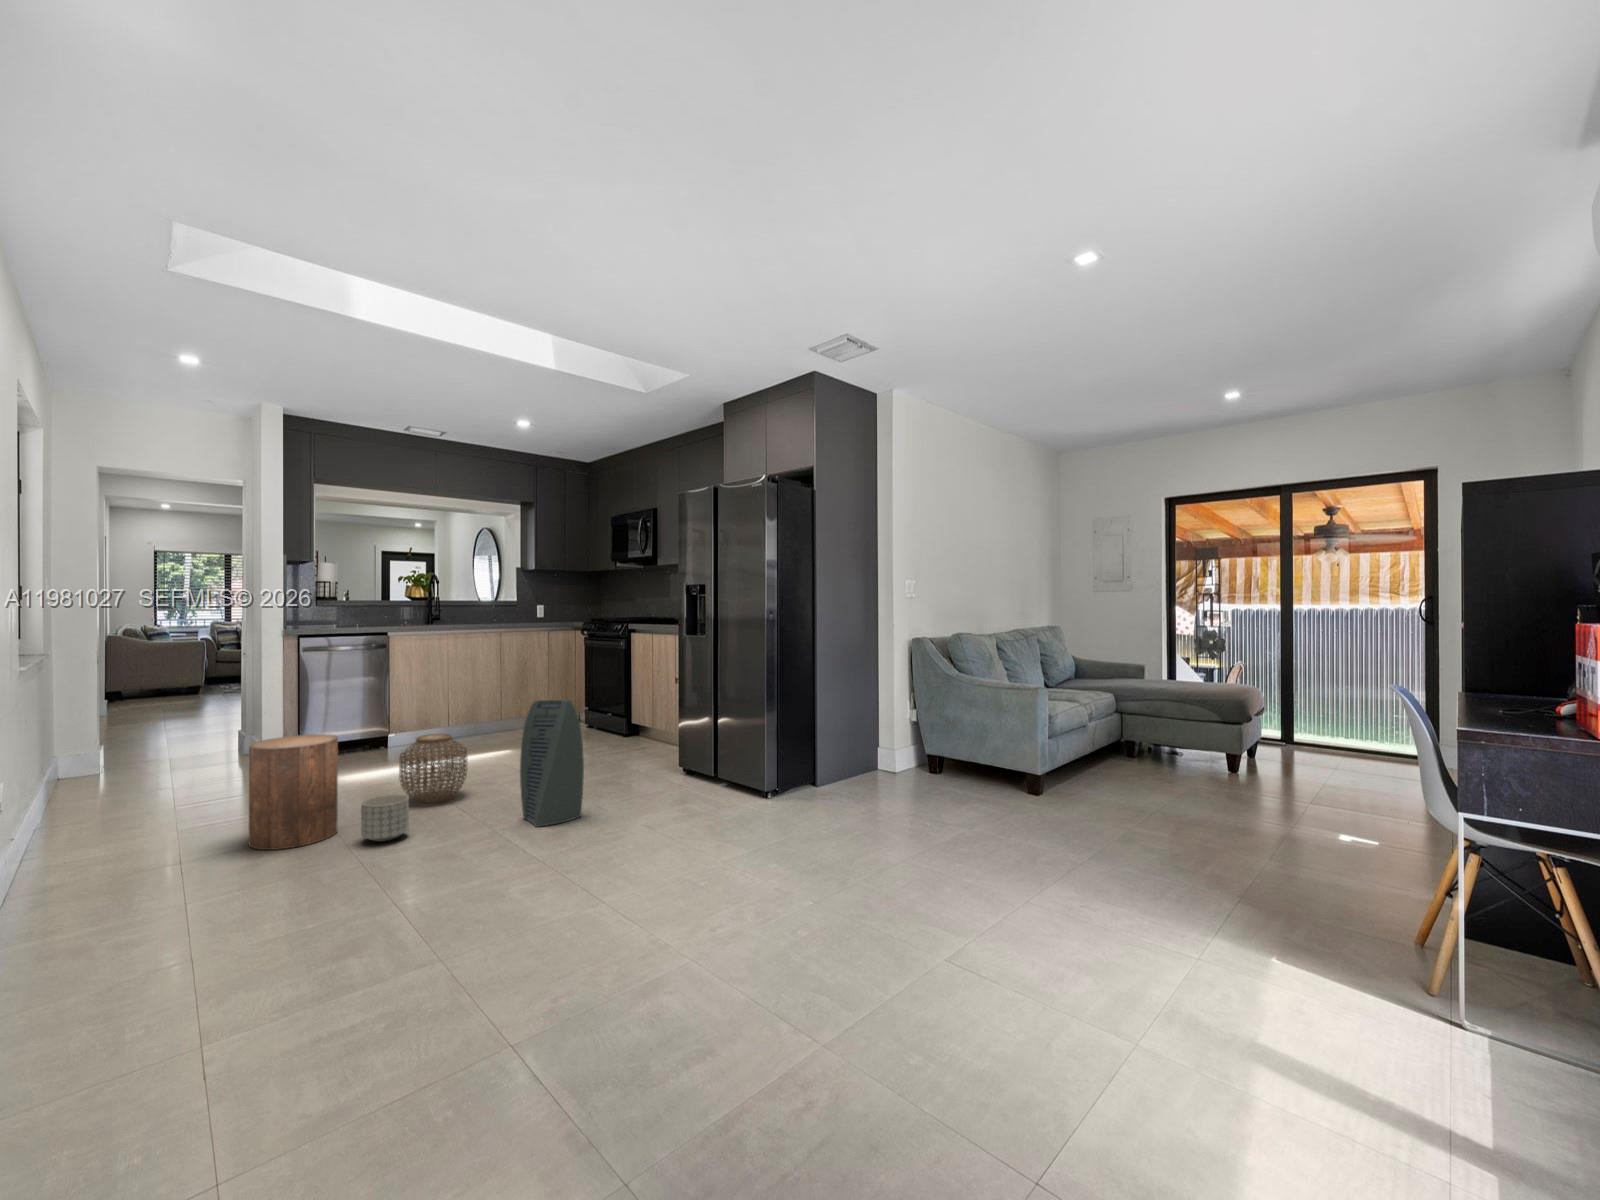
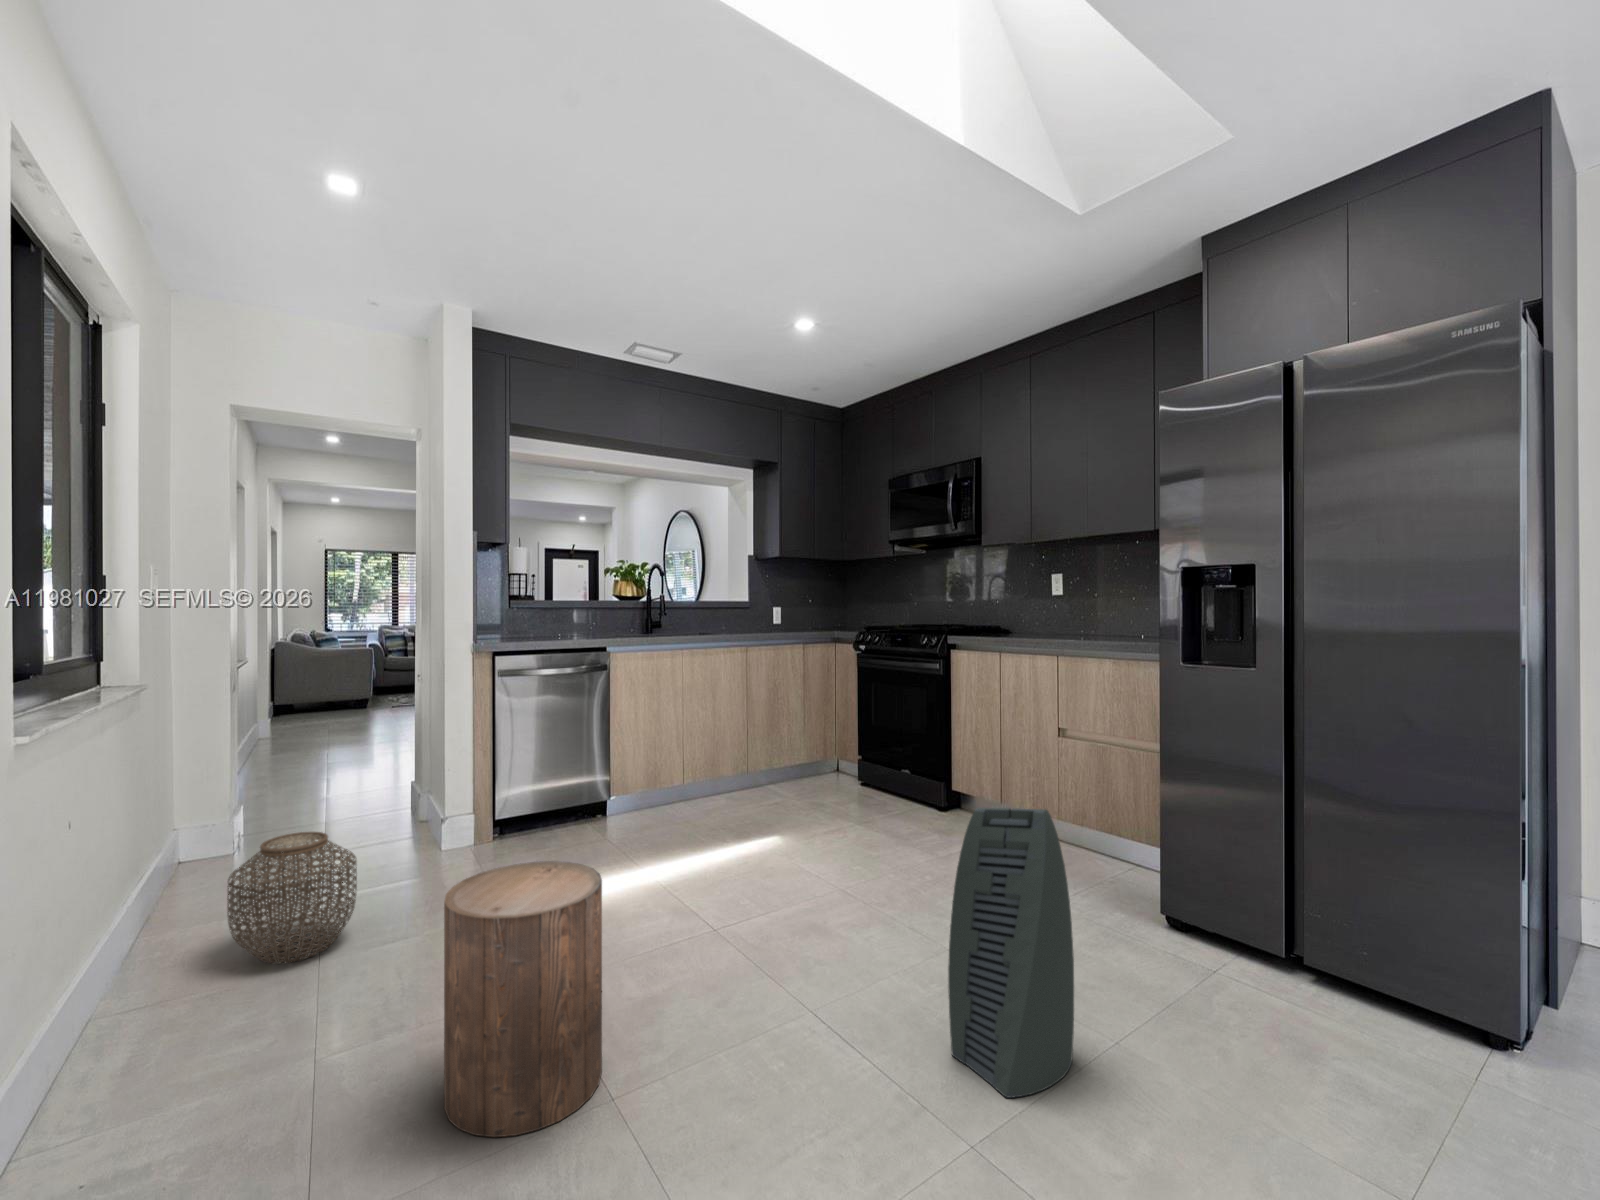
woven basket: present [399,734,467,803] -> present [227,832,357,964]
planter: present [361,794,409,842] -> none [662,1006,751,1133]

